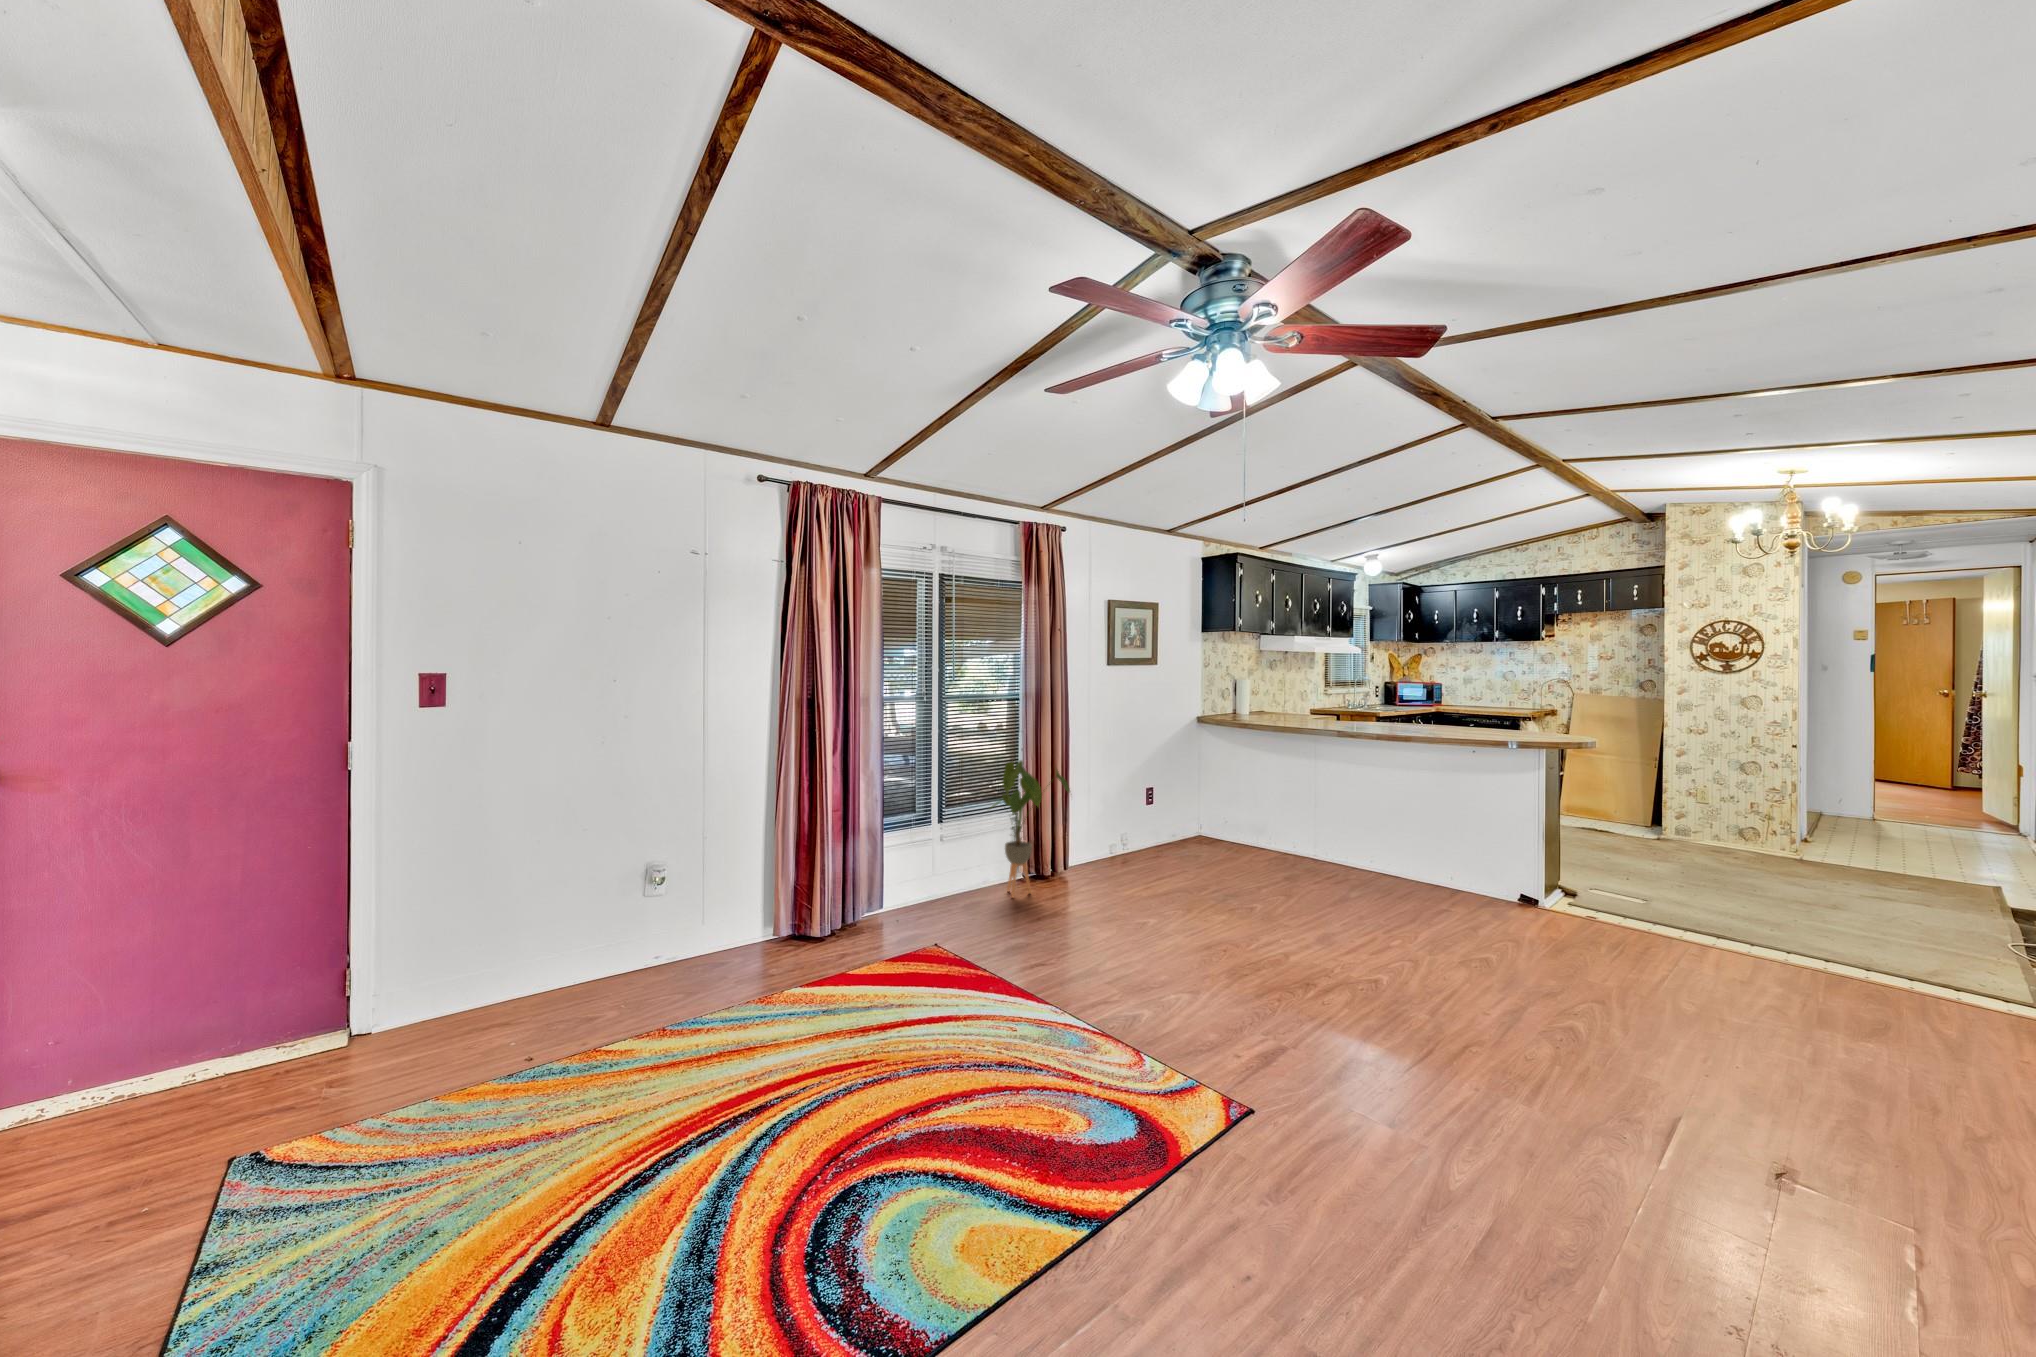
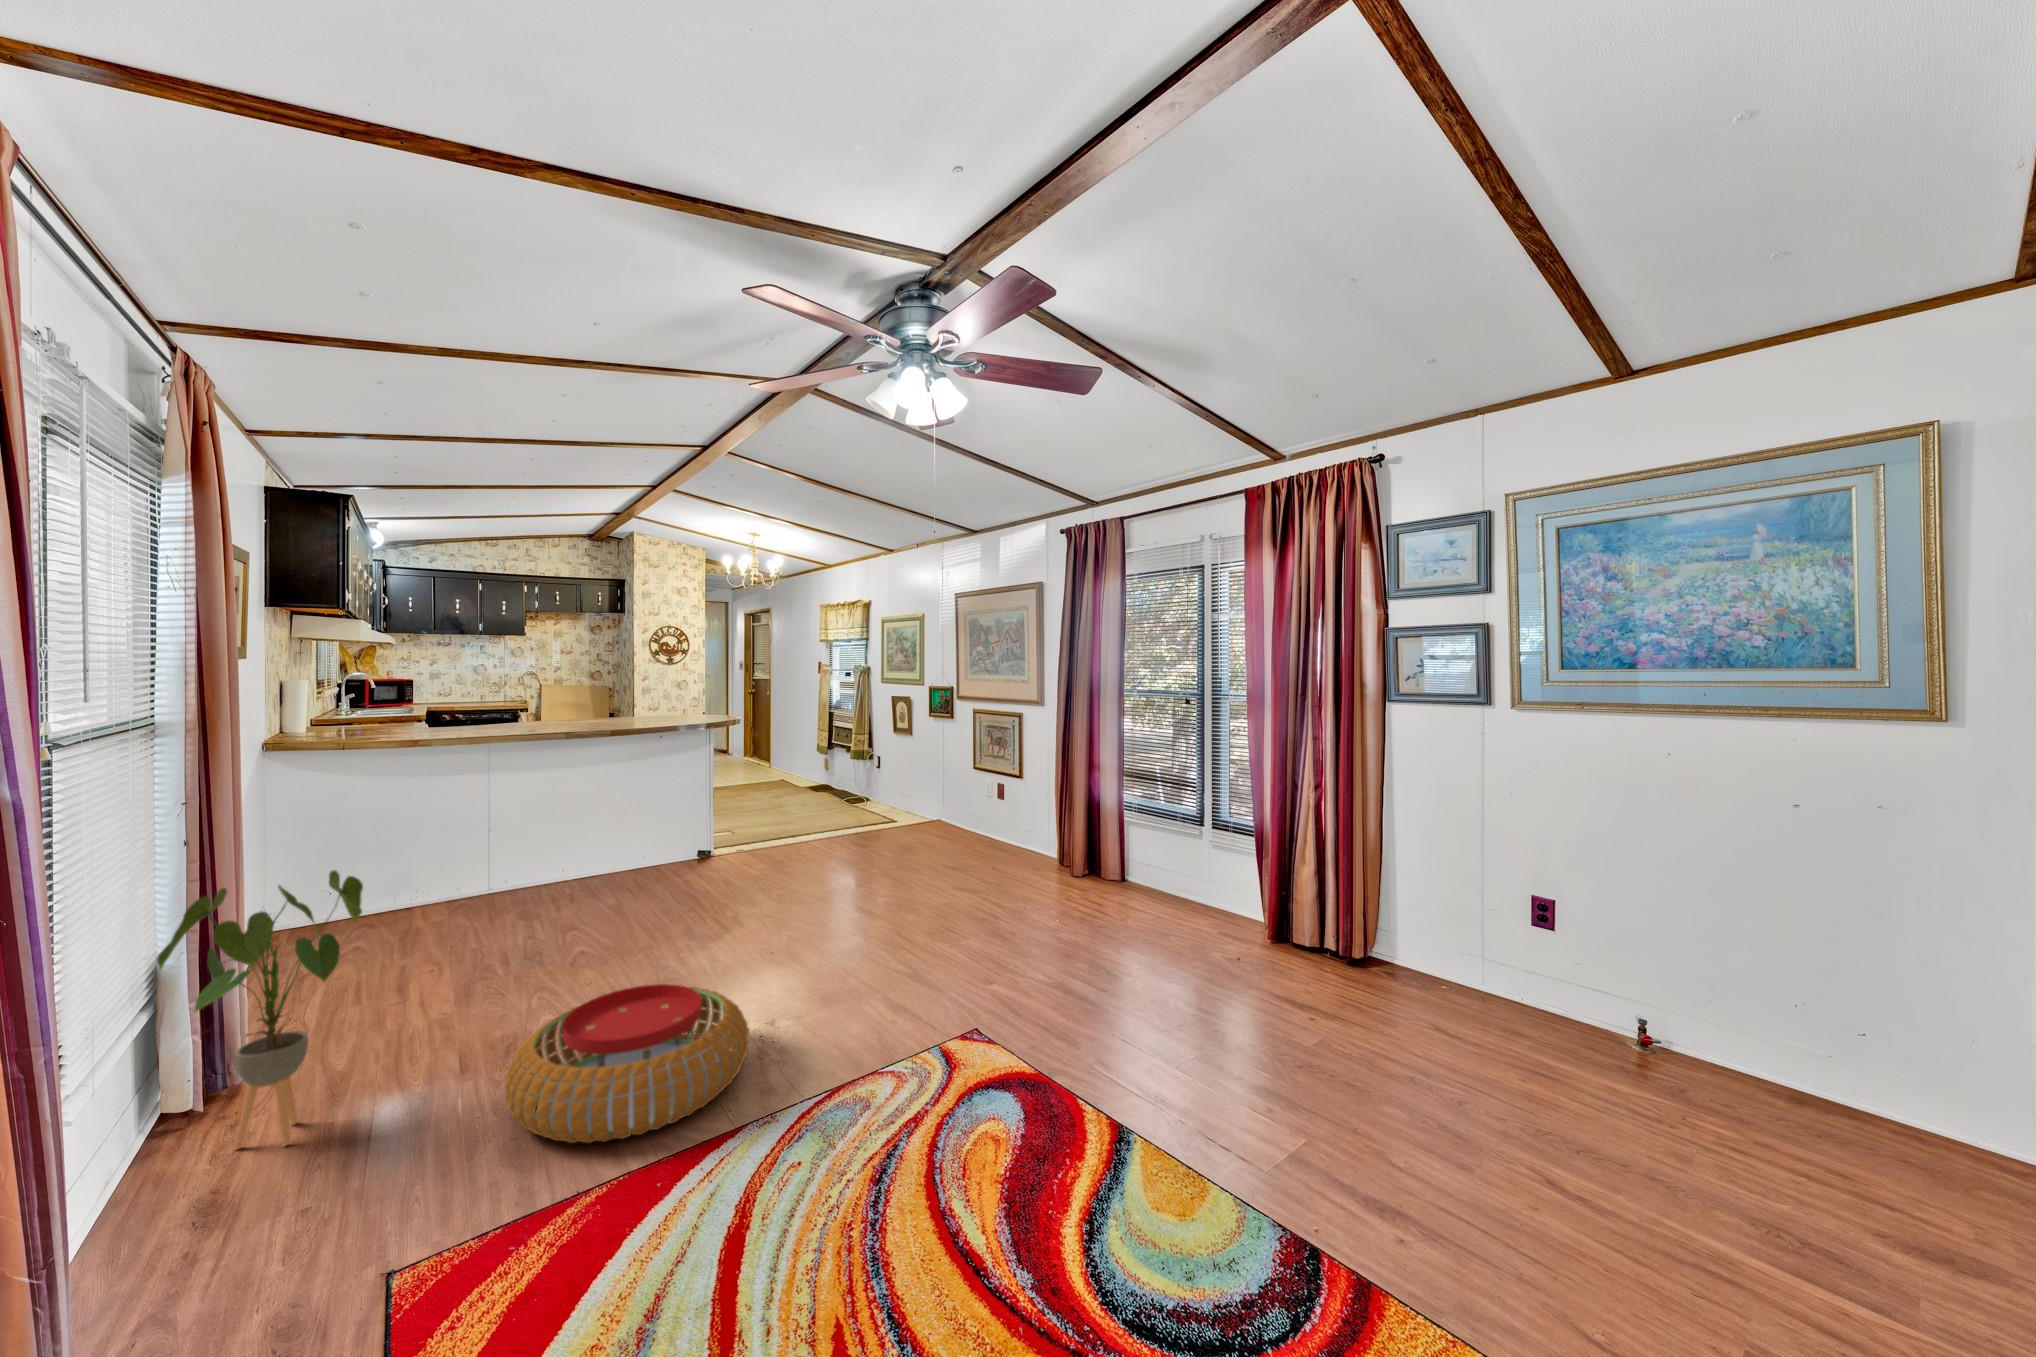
pouf: none [1014,884,1175,980] -> present [505,984,749,1143]

